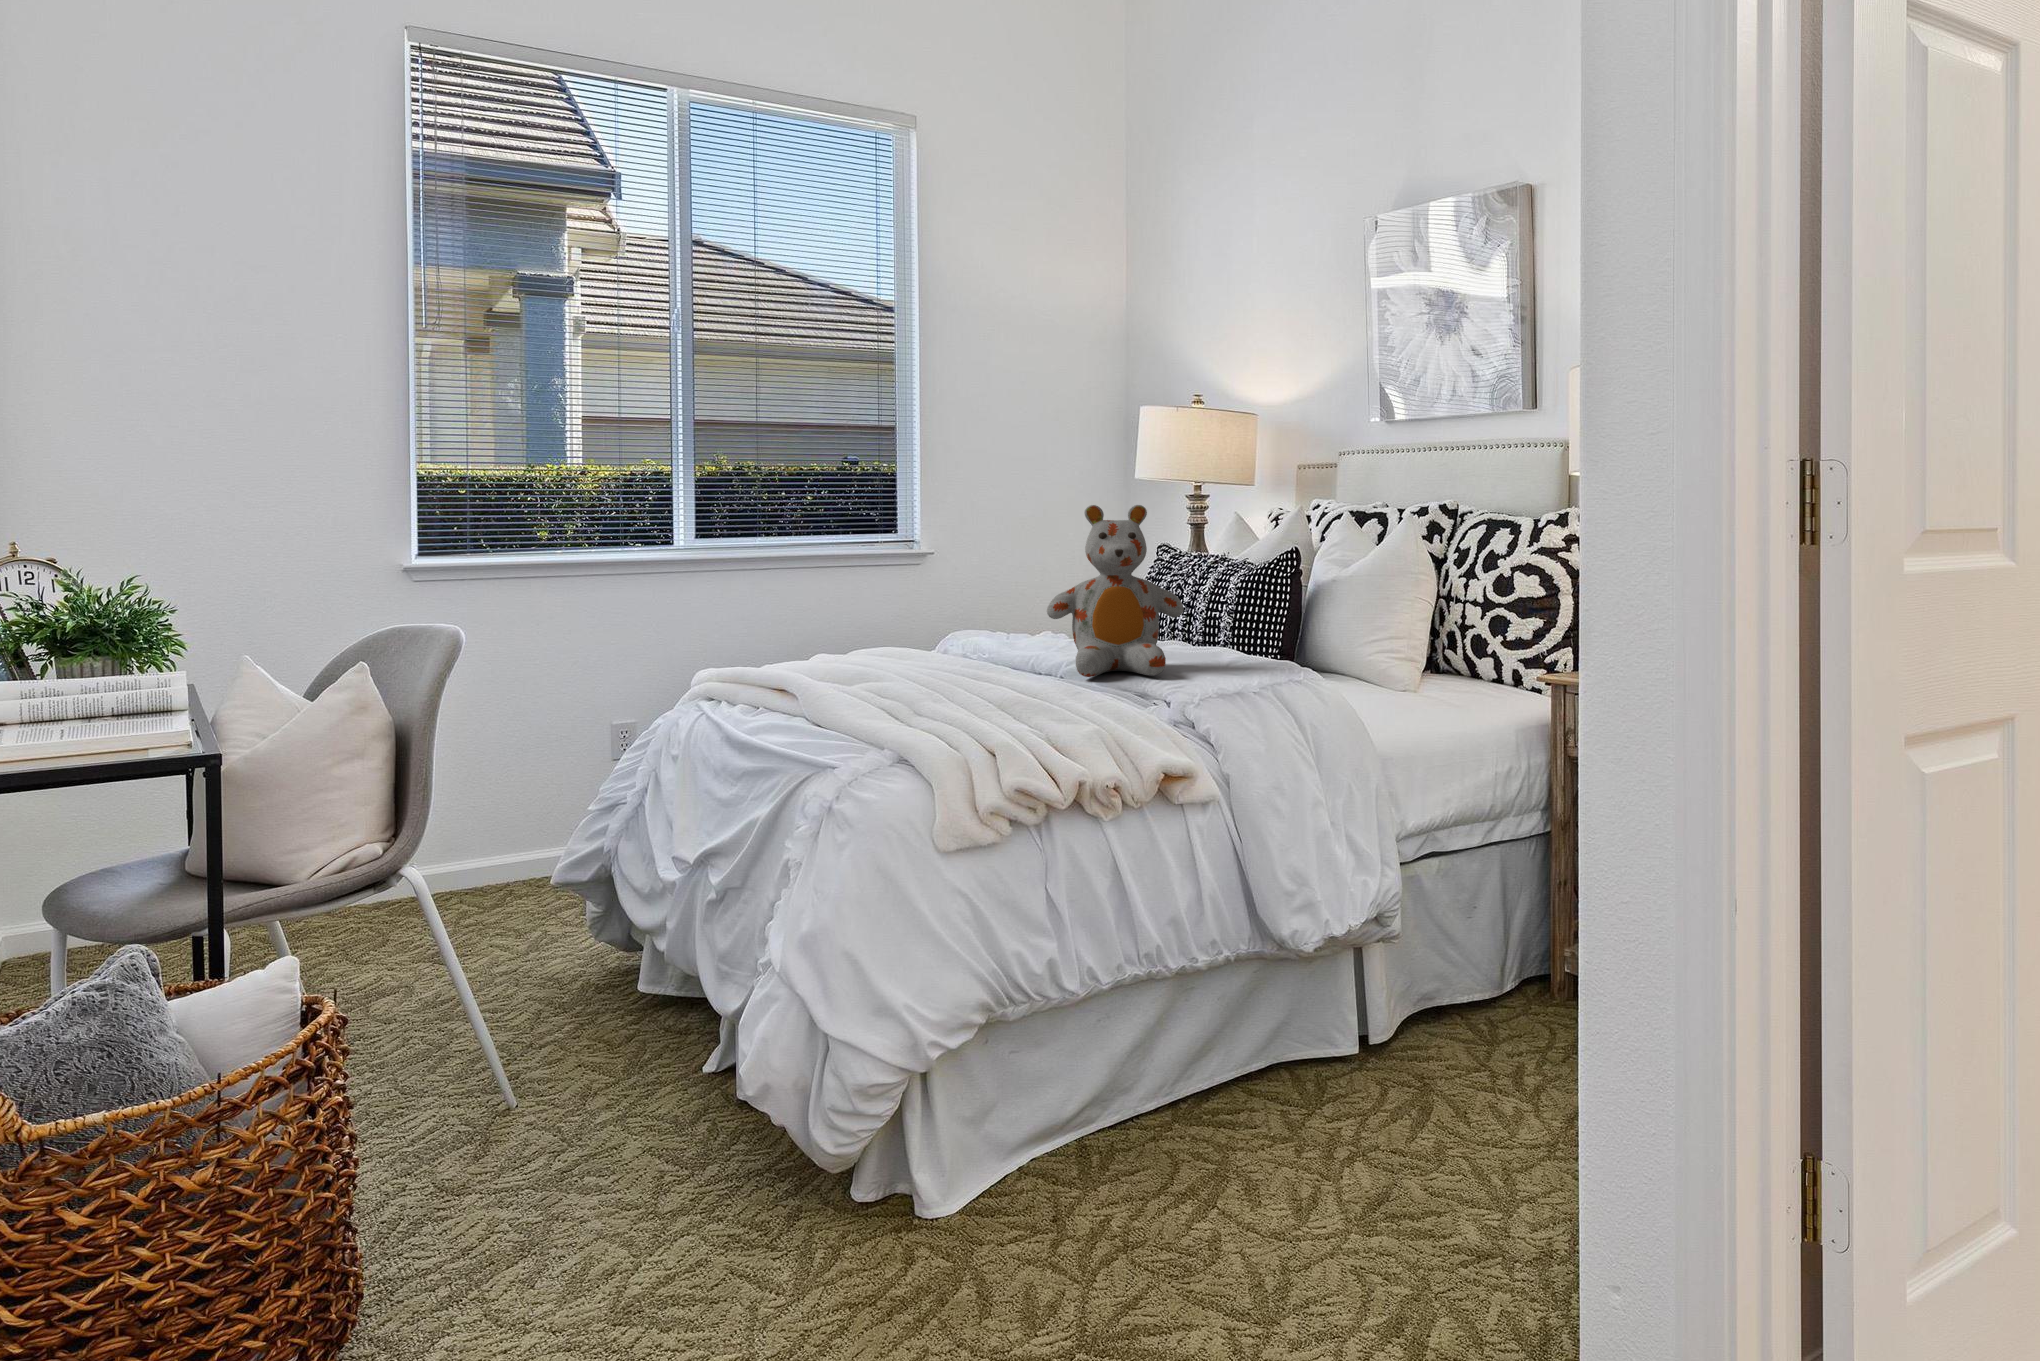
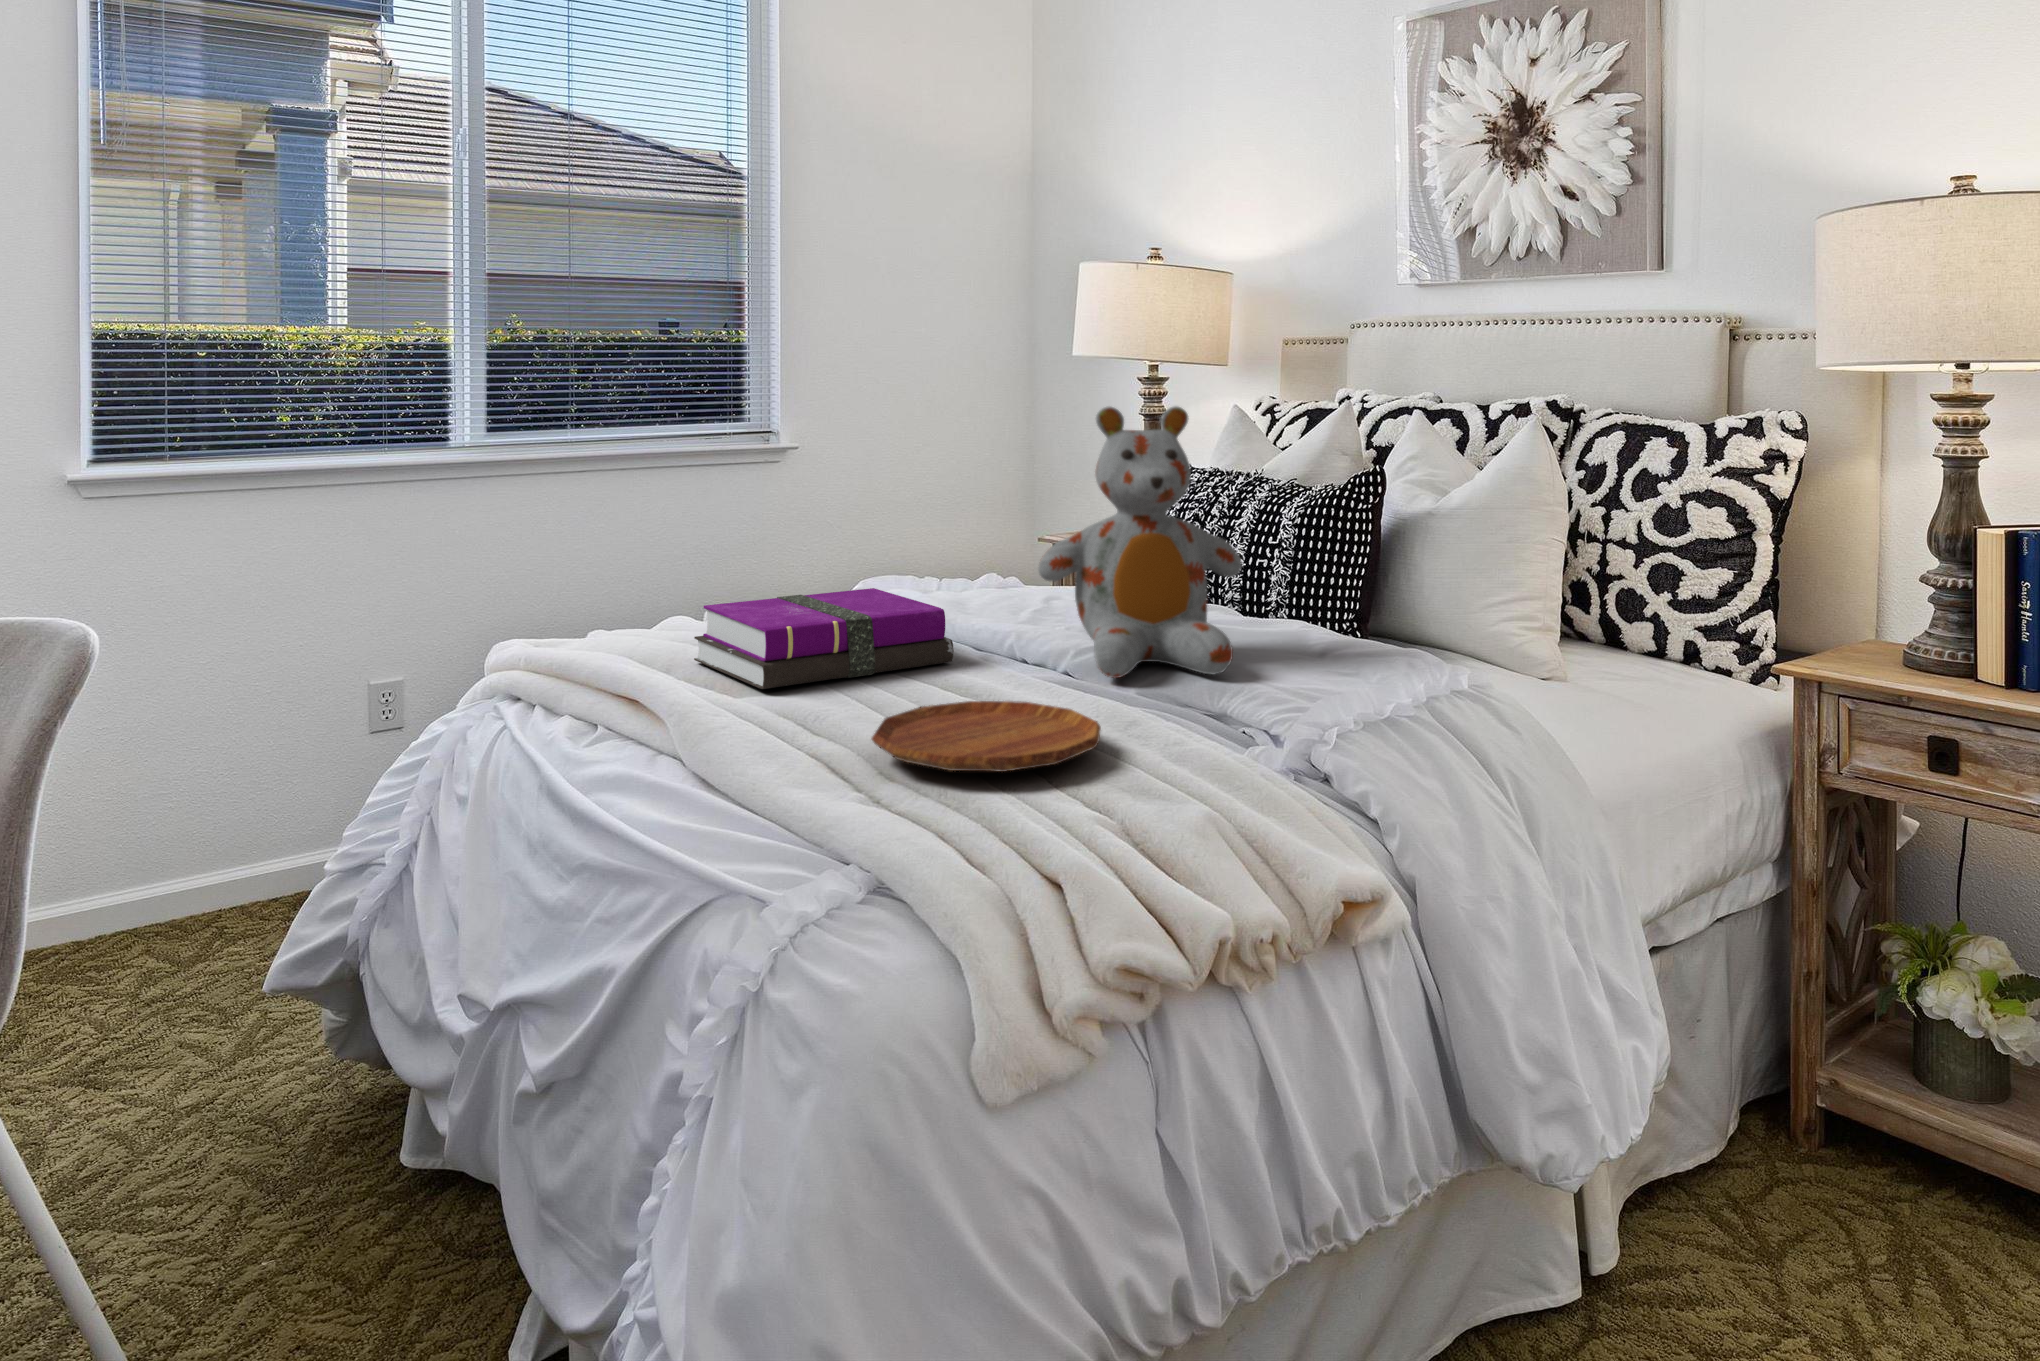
notebook: none [824,628,991,682] -> present [694,588,954,689]
tray: none [914,682,1056,712] -> present [872,701,1101,772]

